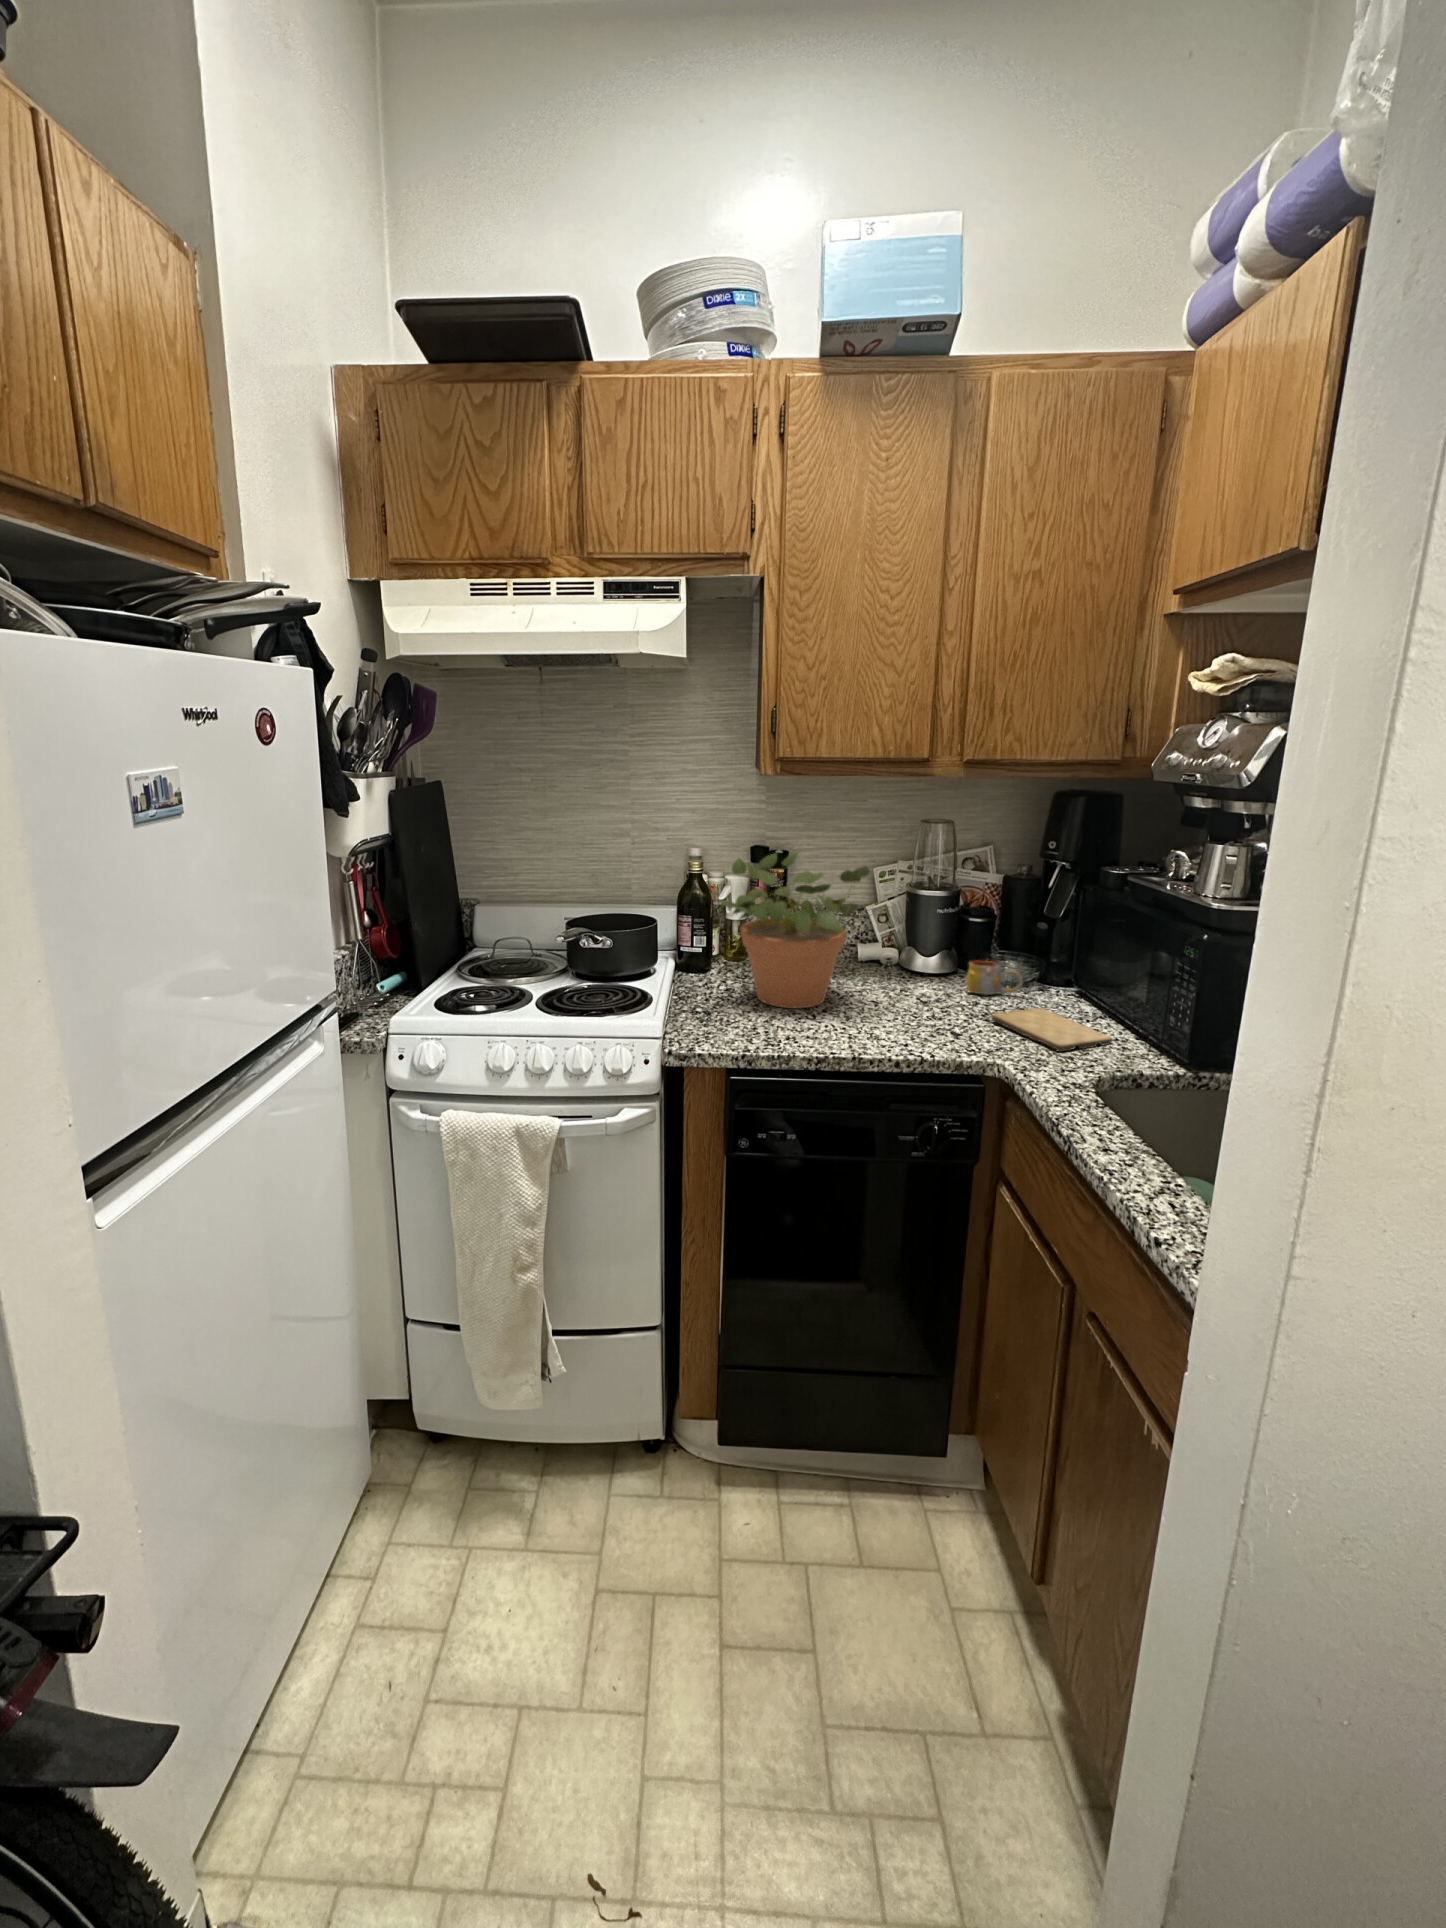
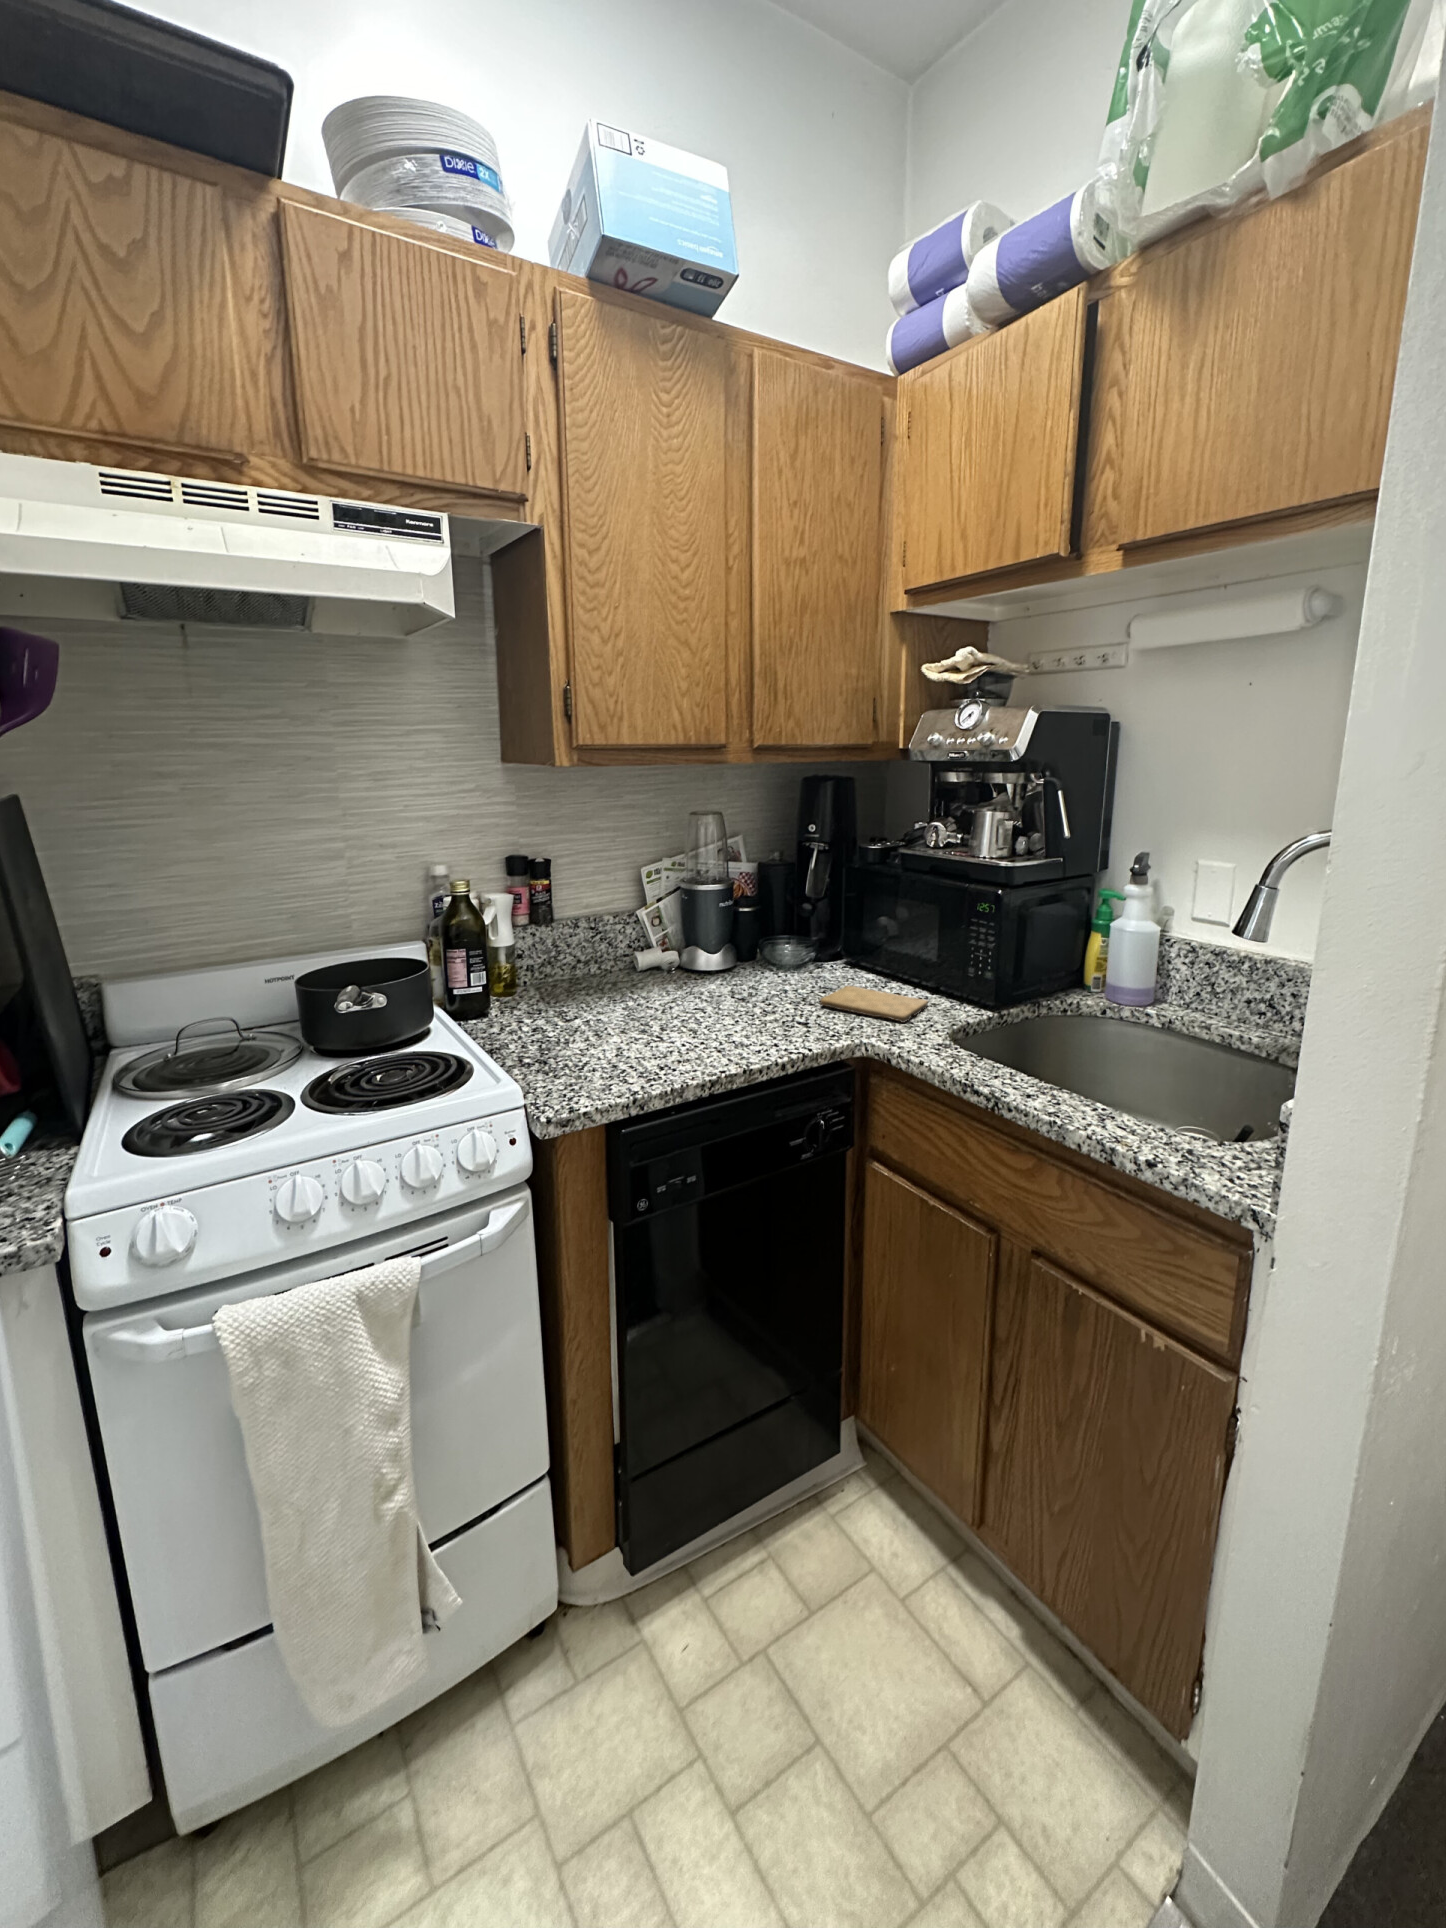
potted plant: present [719,854,874,1008] -> none [522,855,716,1037]
mug: present [966,961,1023,995] -> none [762,949,815,983]

